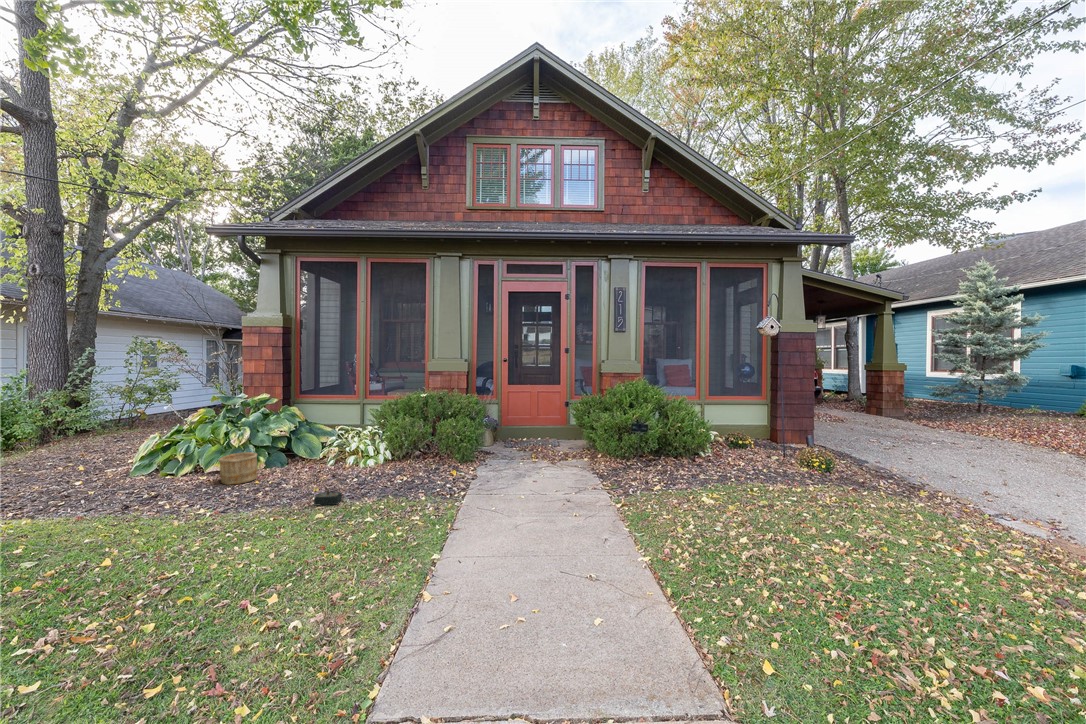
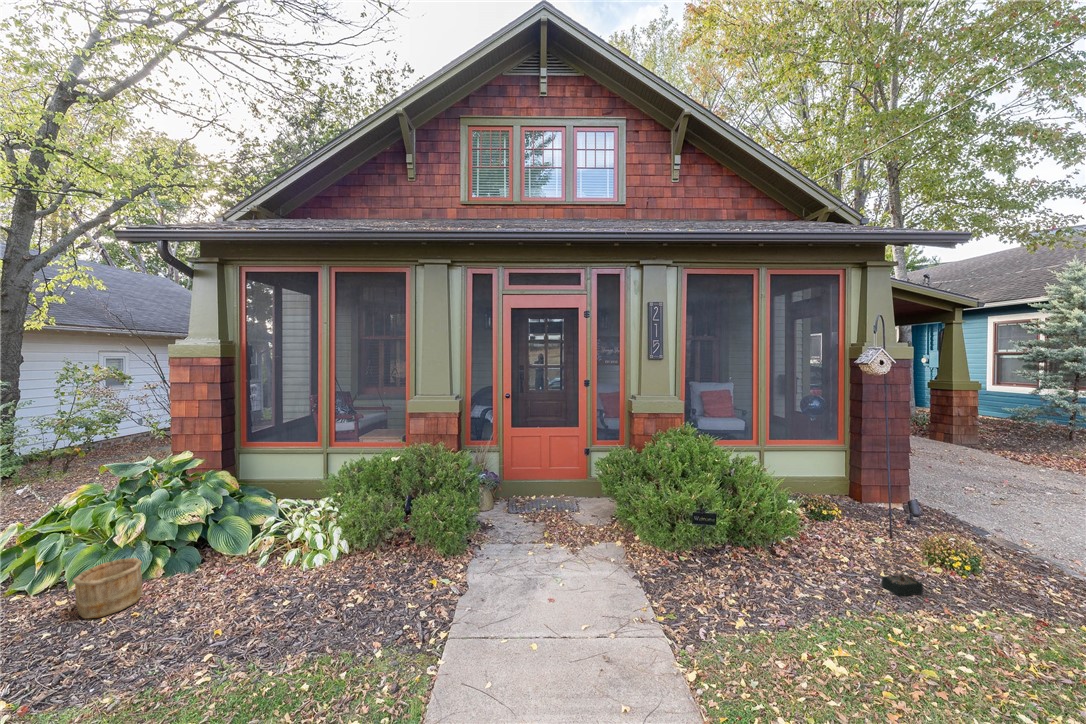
decorative plant: present [307,472,346,506] -> present [874,550,923,596]

